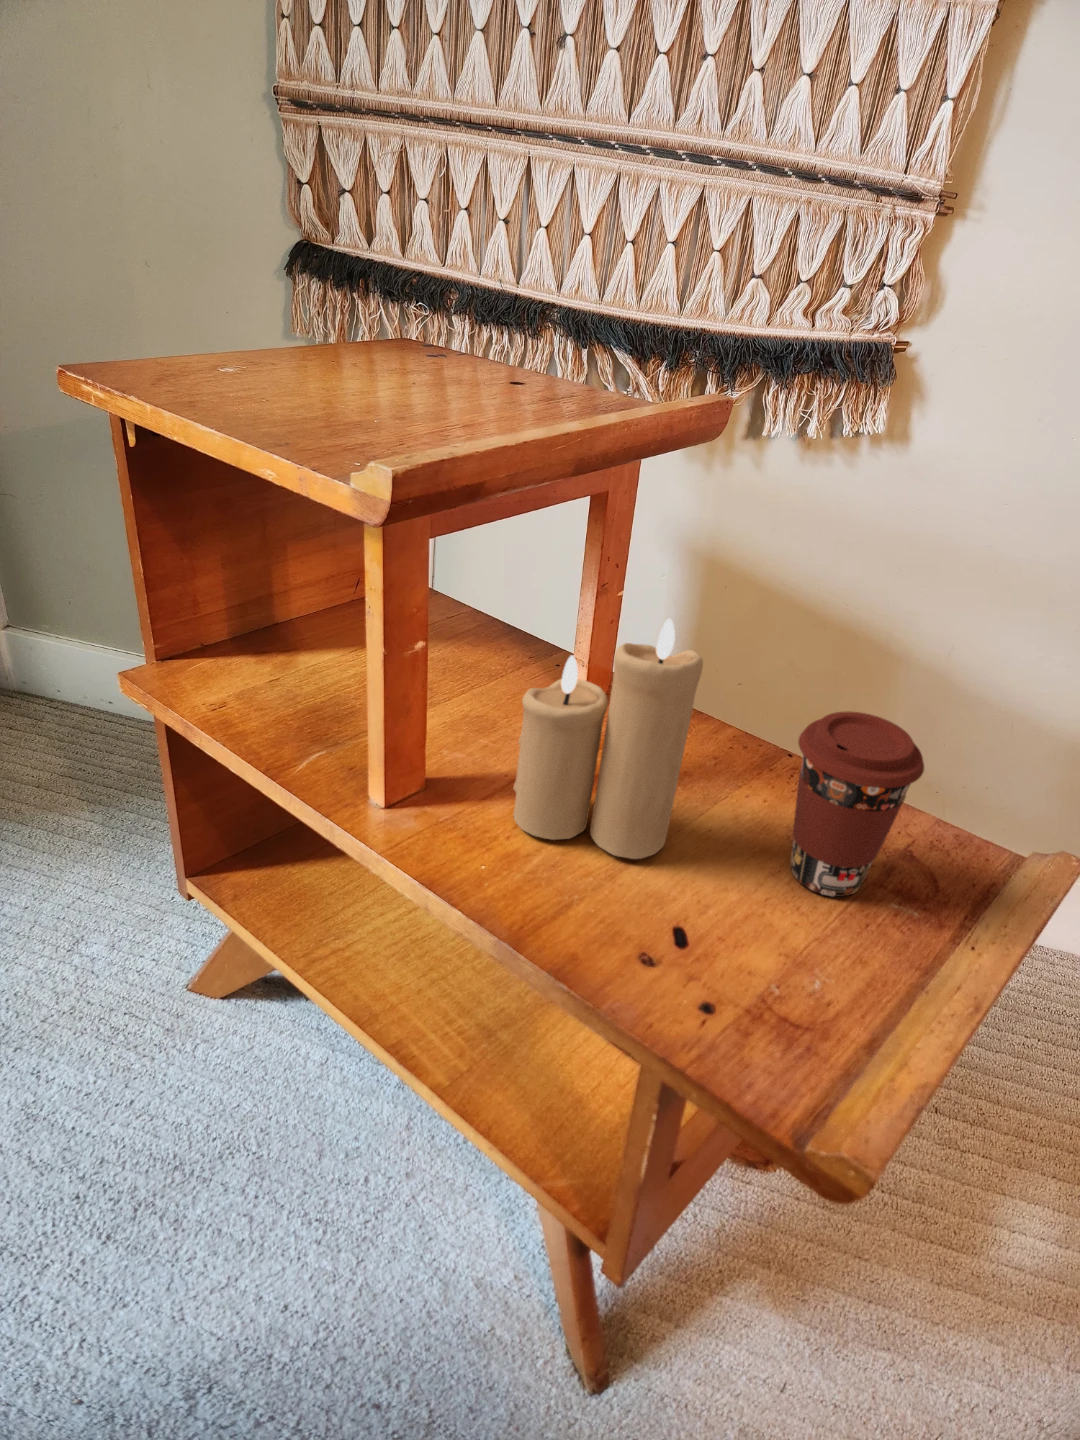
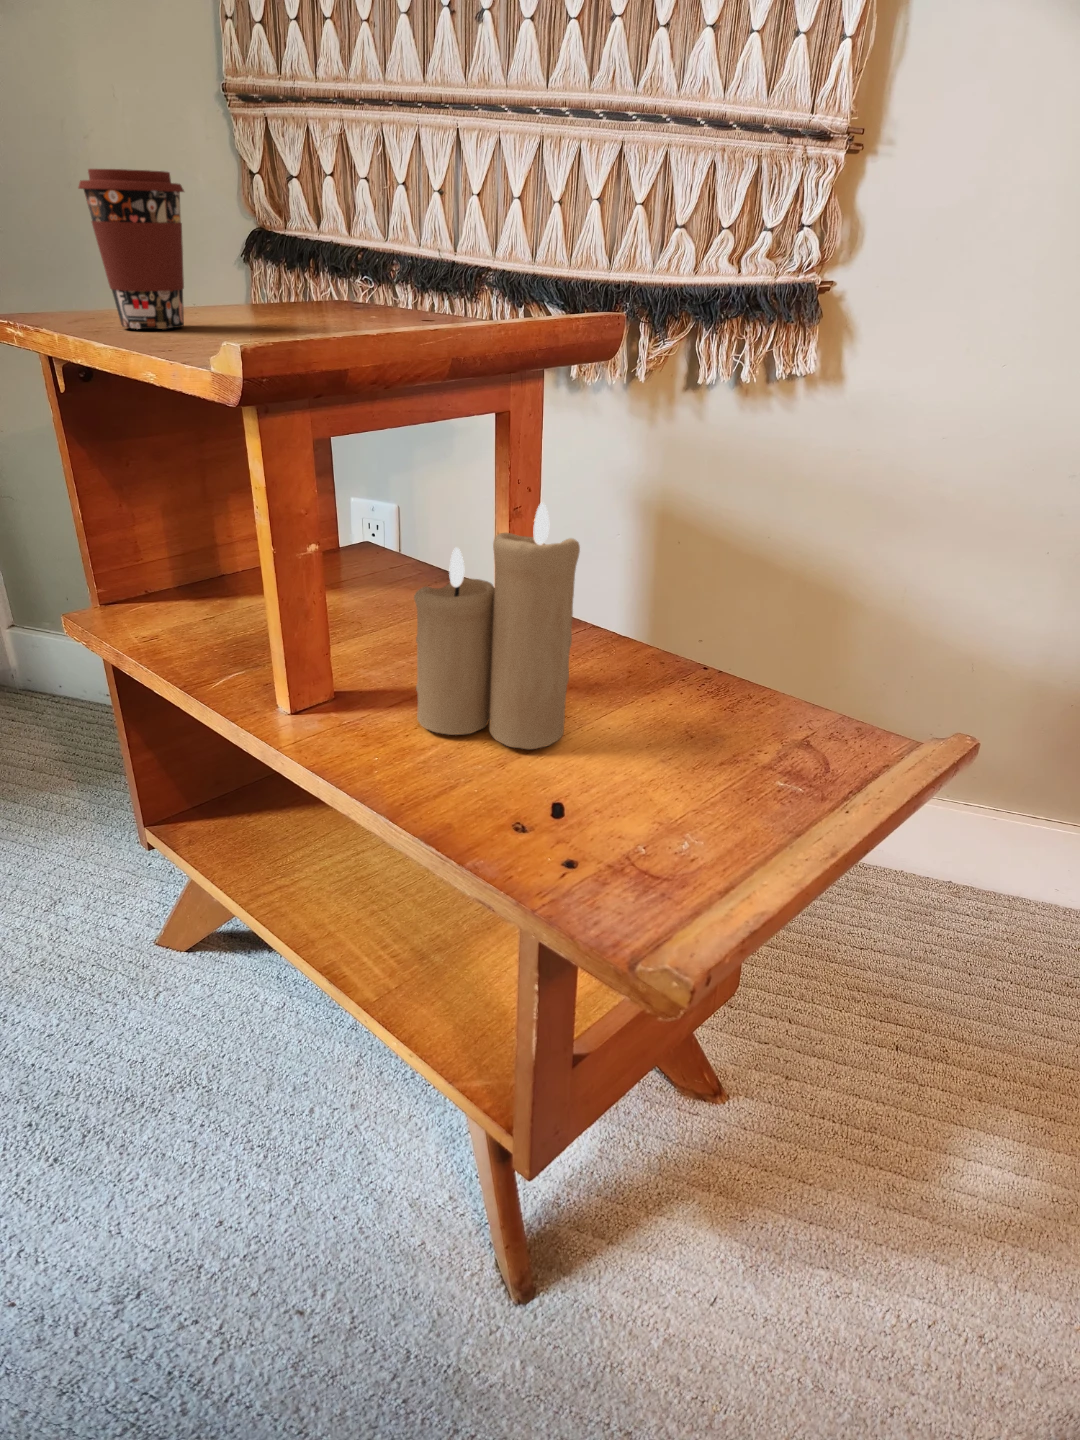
coffee cup: present [790,711,924,897] -> present [78,169,184,329]

